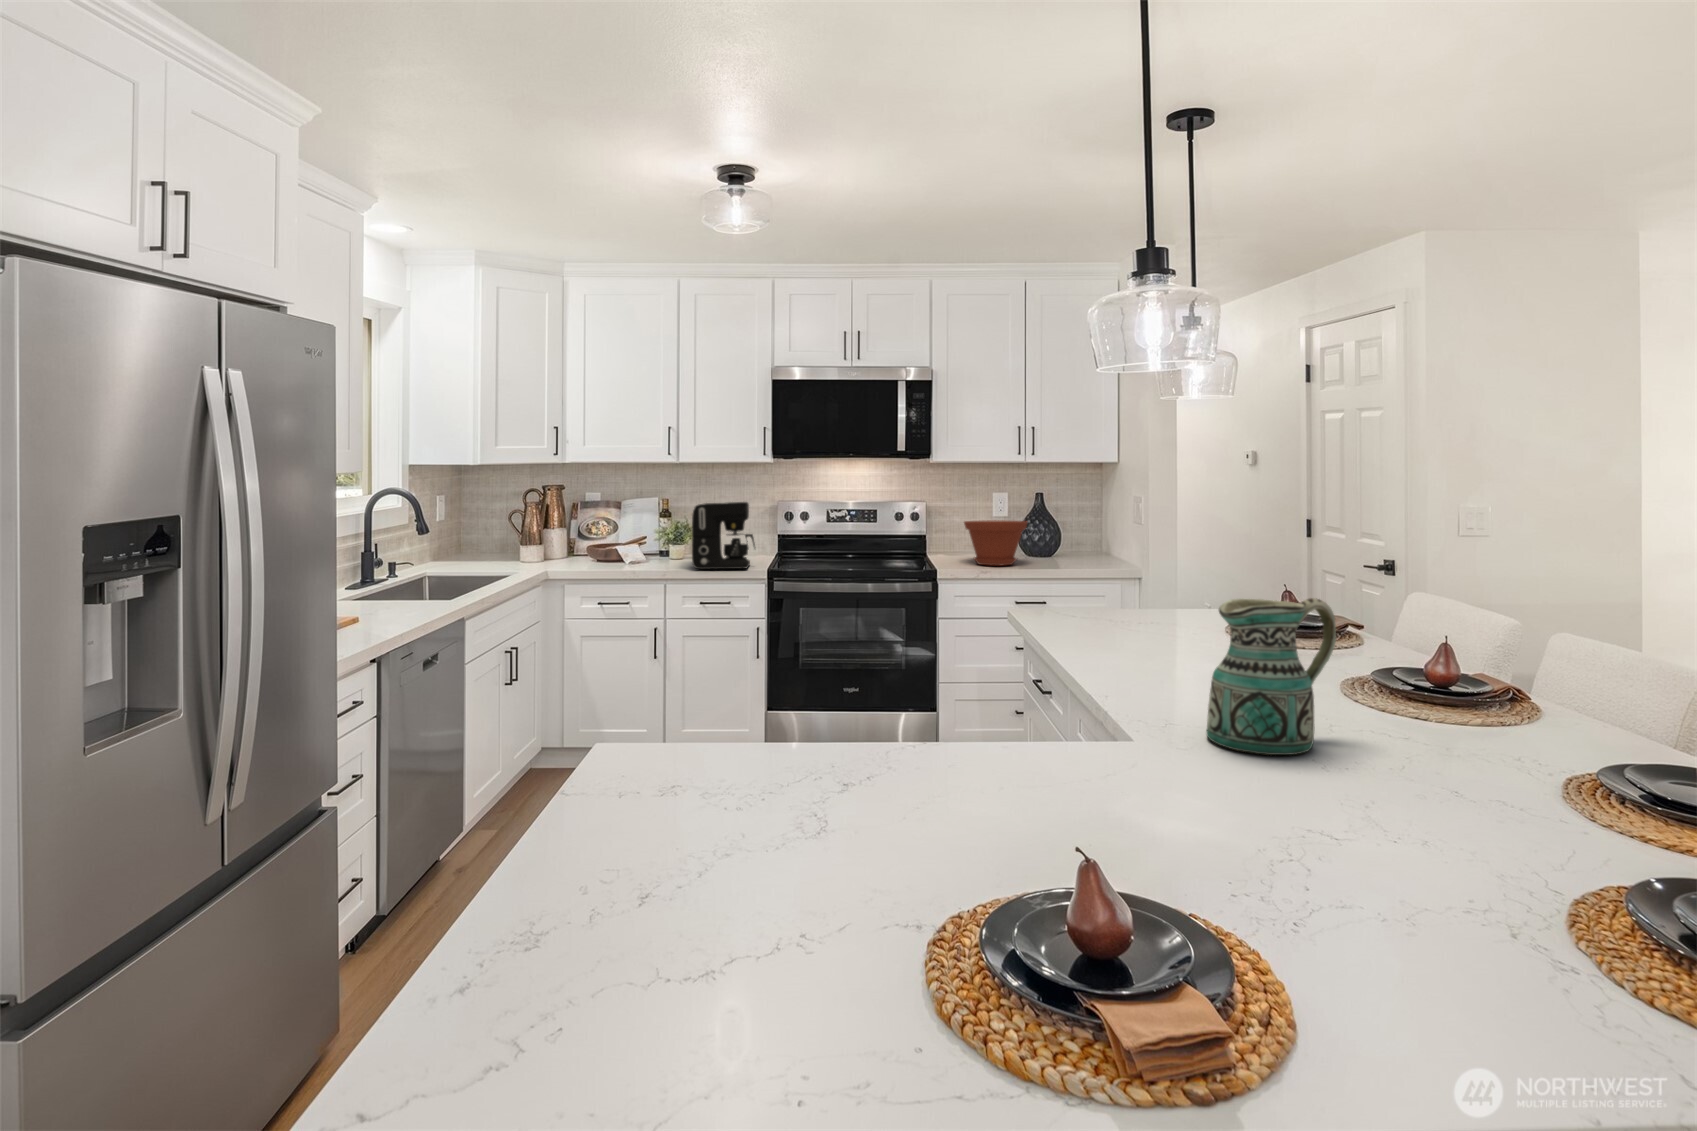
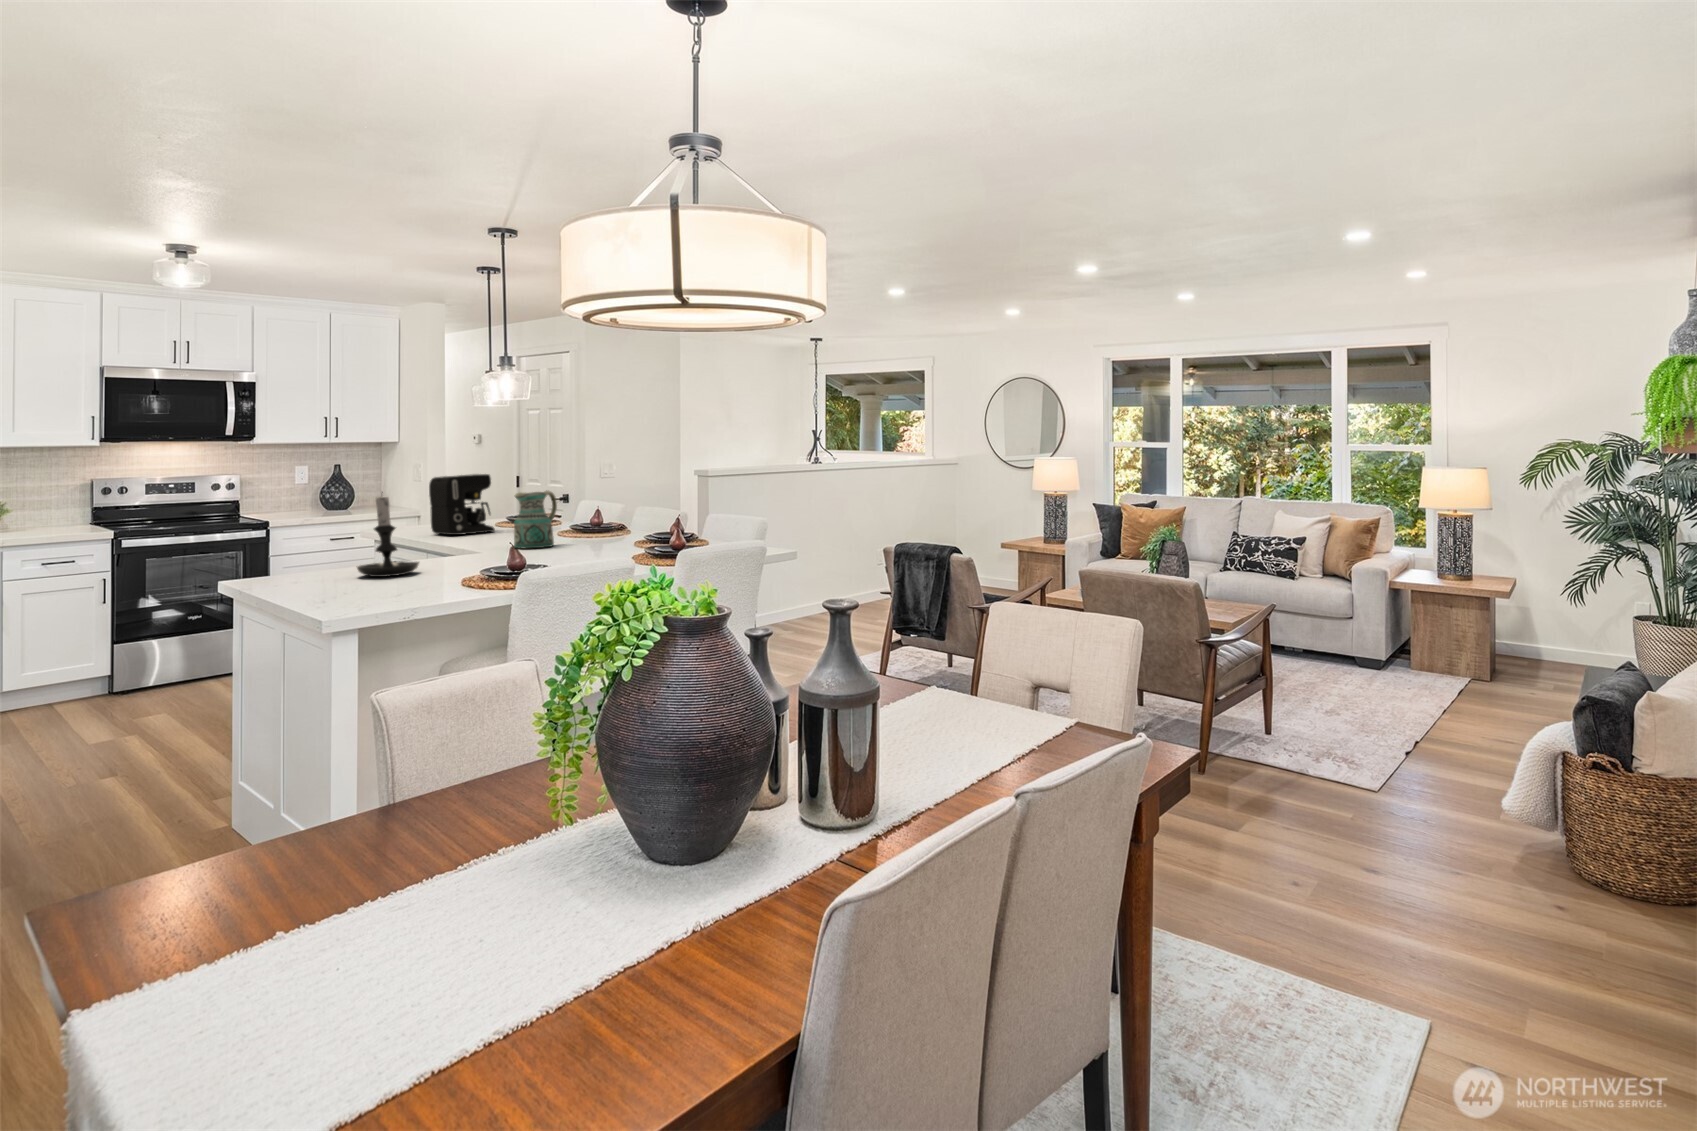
coffee maker: present [692,502,755,569] -> present [429,474,495,535]
plant pot: present [964,521,1027,566] -> none [282,485,336,518]
candle holder: none [699,613,865,865] -> present [357,492,419,577]

